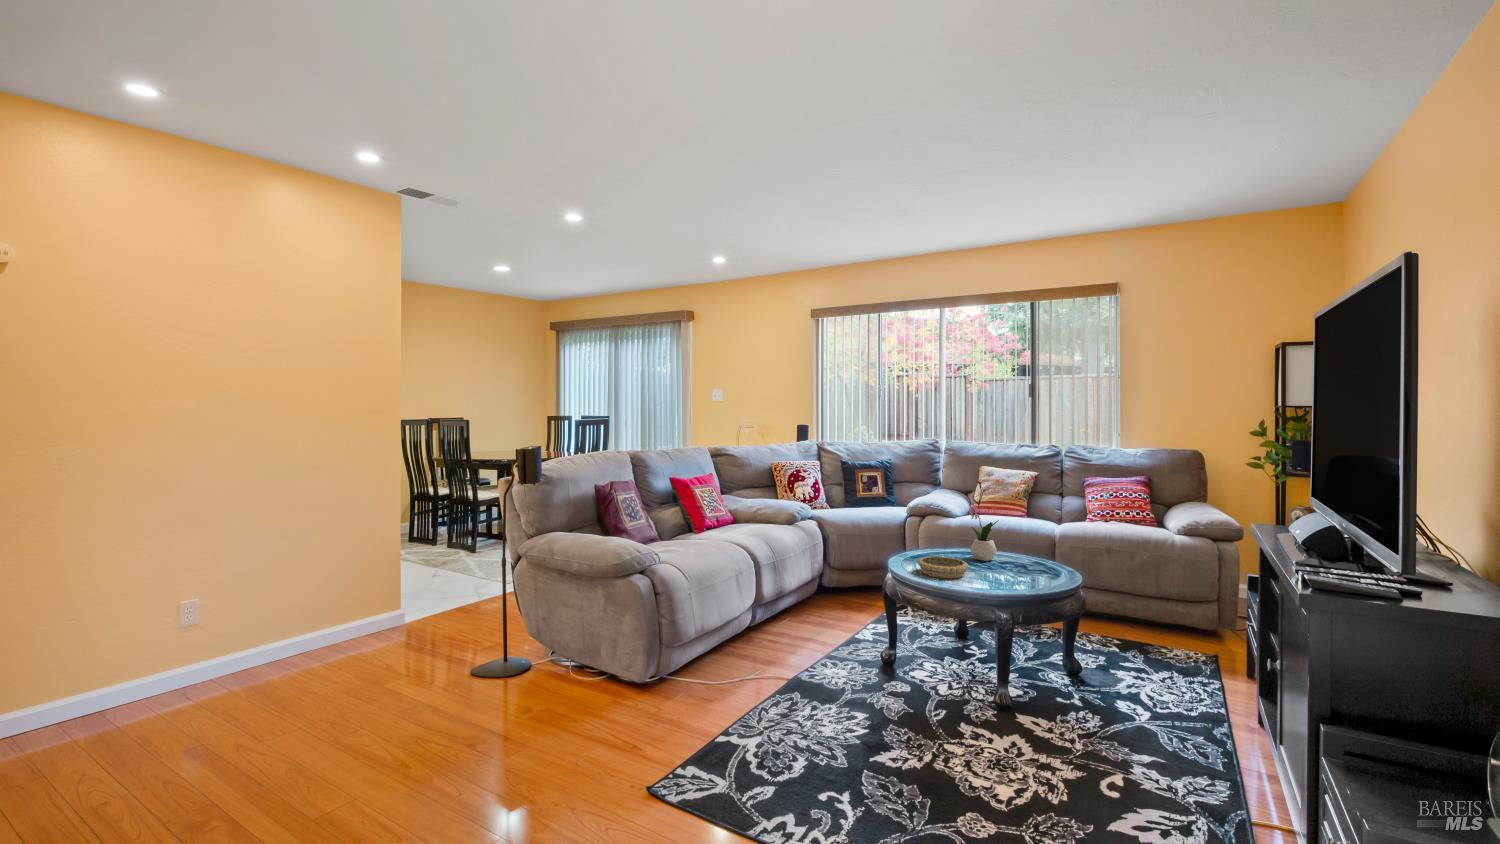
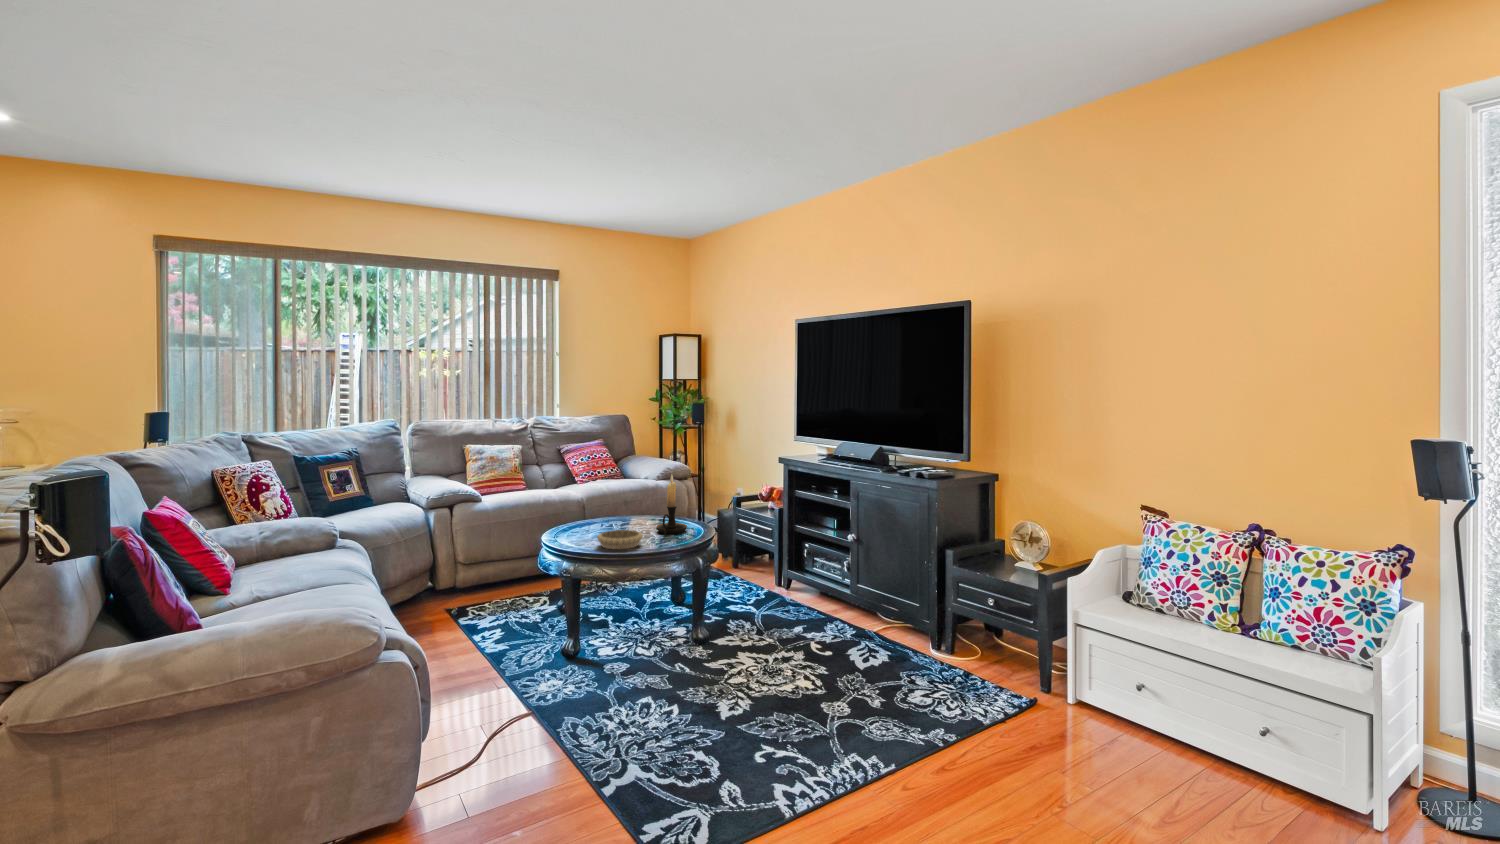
flower arrangement: present [969,482,999,561] -> none [587,458,618,530]
candle holder: none [1008,509,1054,582] -> present [656,475,687,534]

